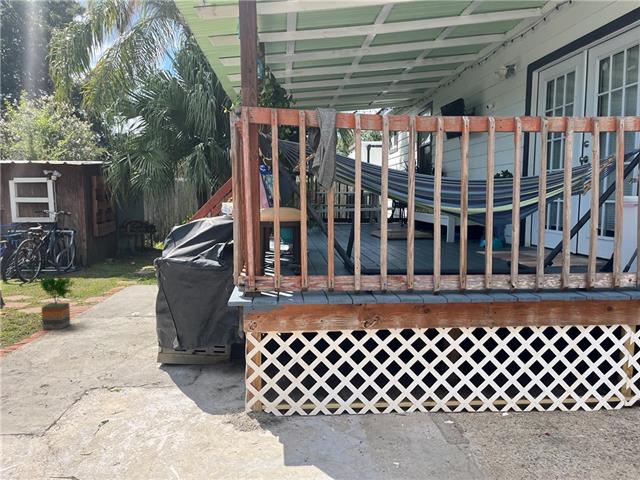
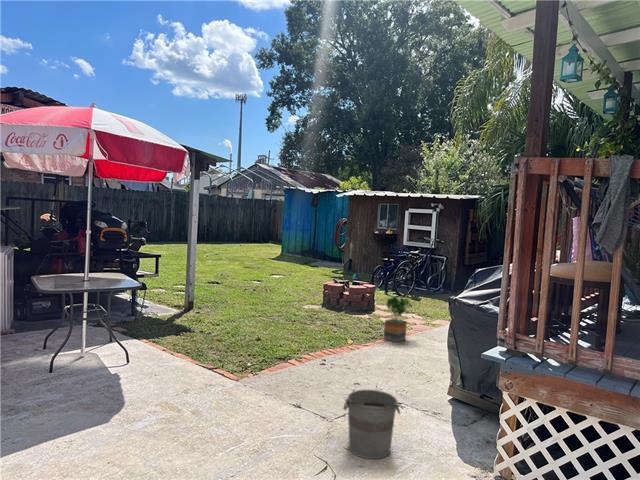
bucket: none [76,373,149,455] -> present [343,390,401,459]

